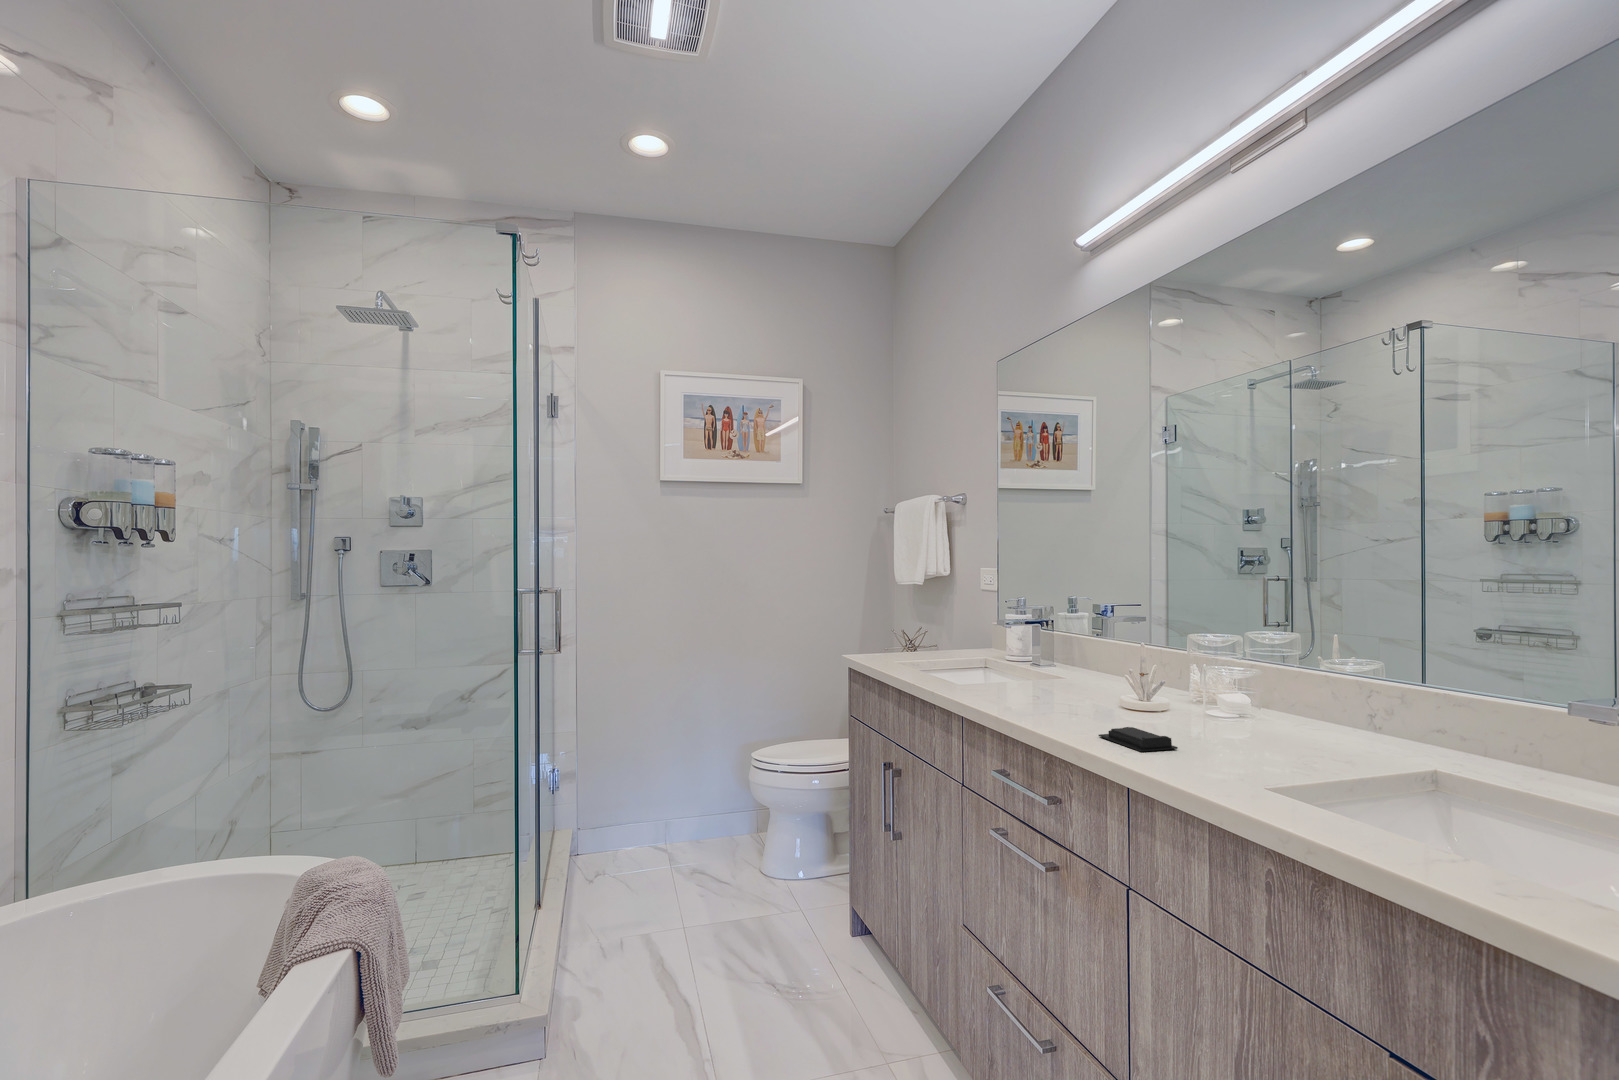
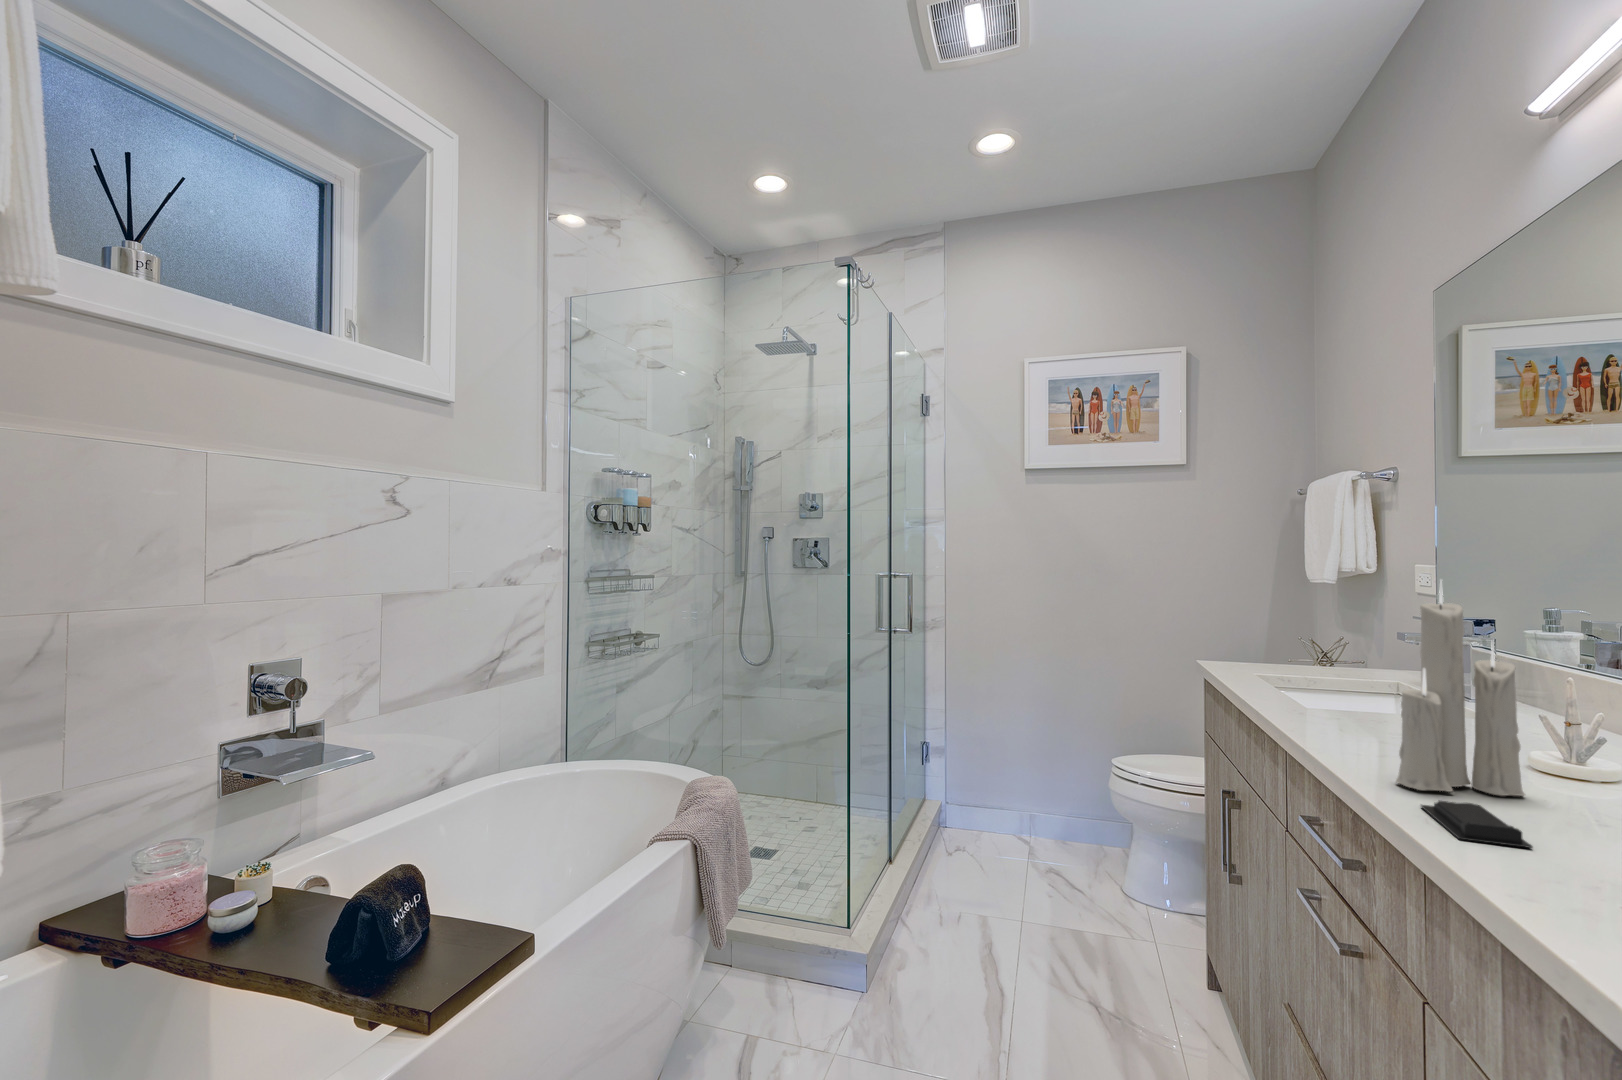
candle: none [1068,558,1136,726] -> present [1396,580,1525,796]

